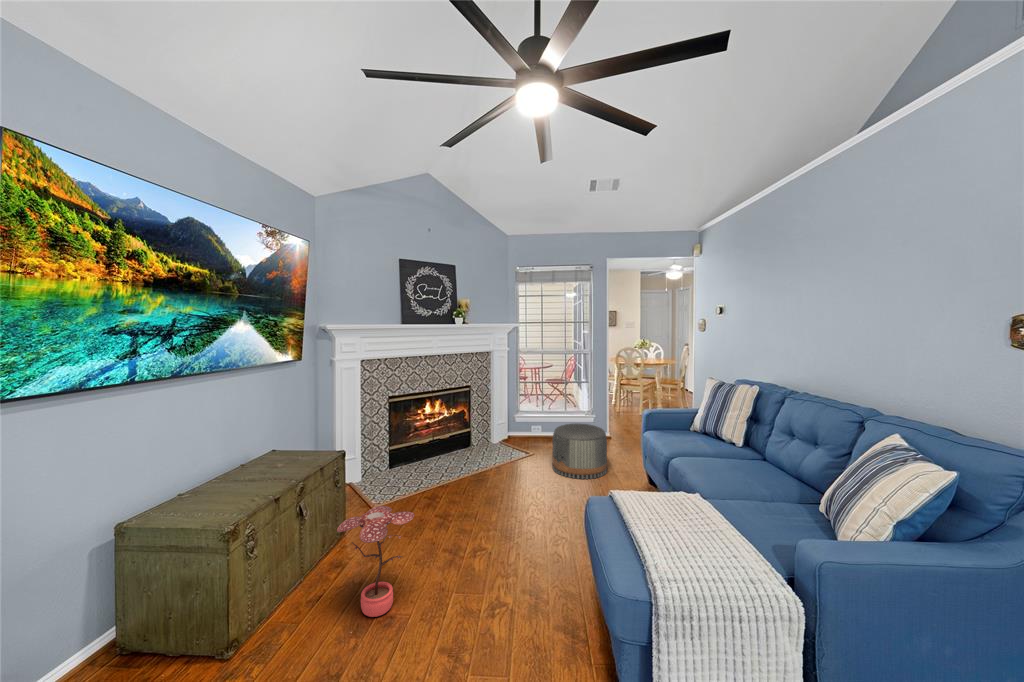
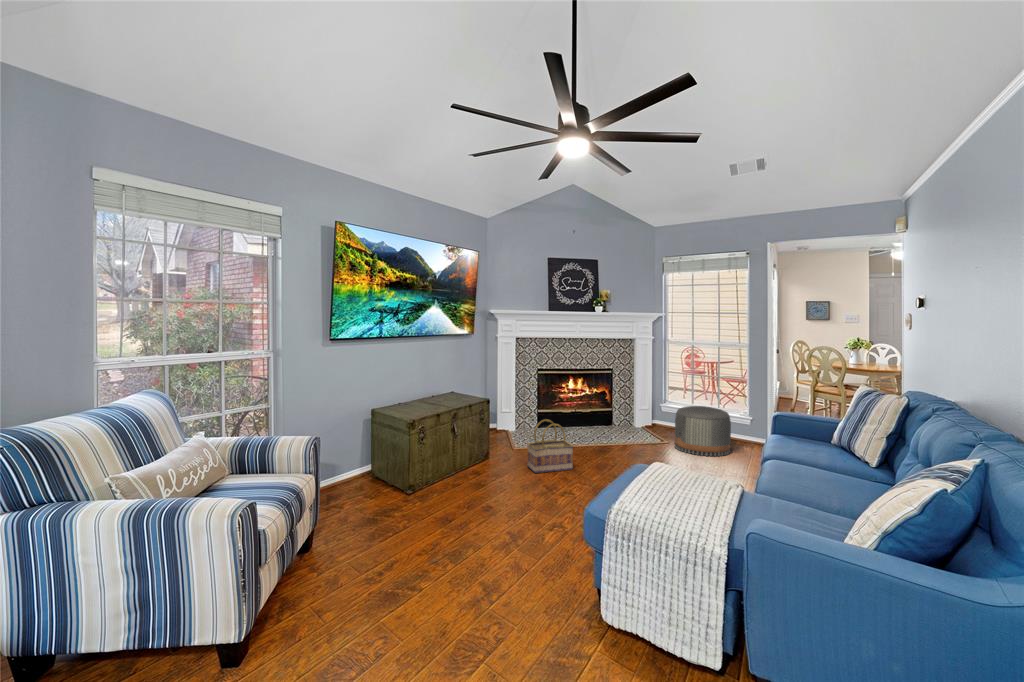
basket: none [409,474,472,556] -> present [528,419,573,473]
potted plant: present [337,506,414,617] -> none [470,426,517,489]

